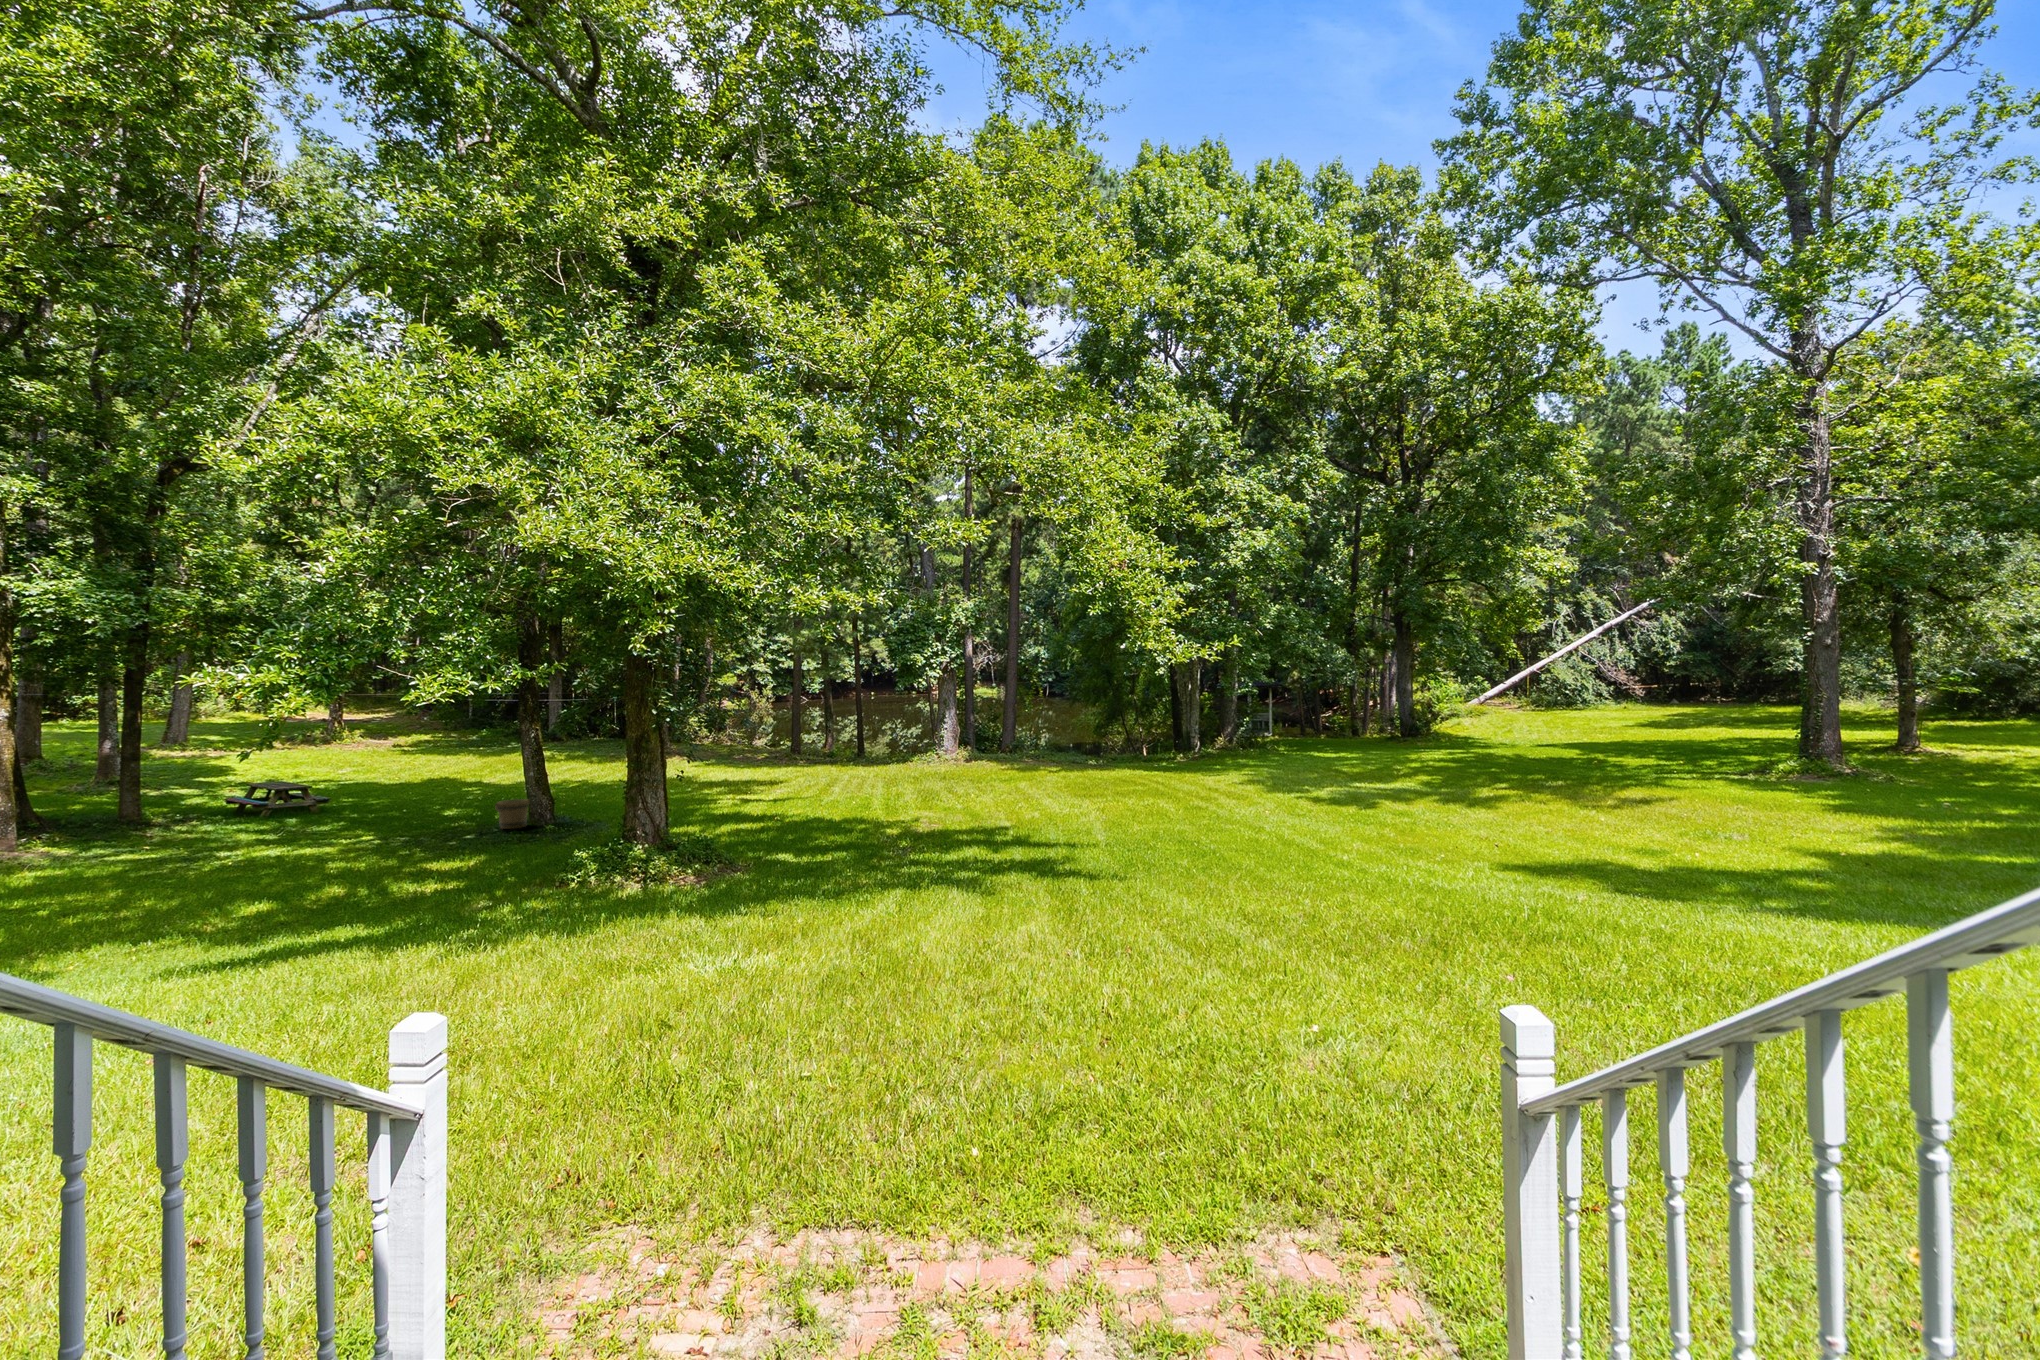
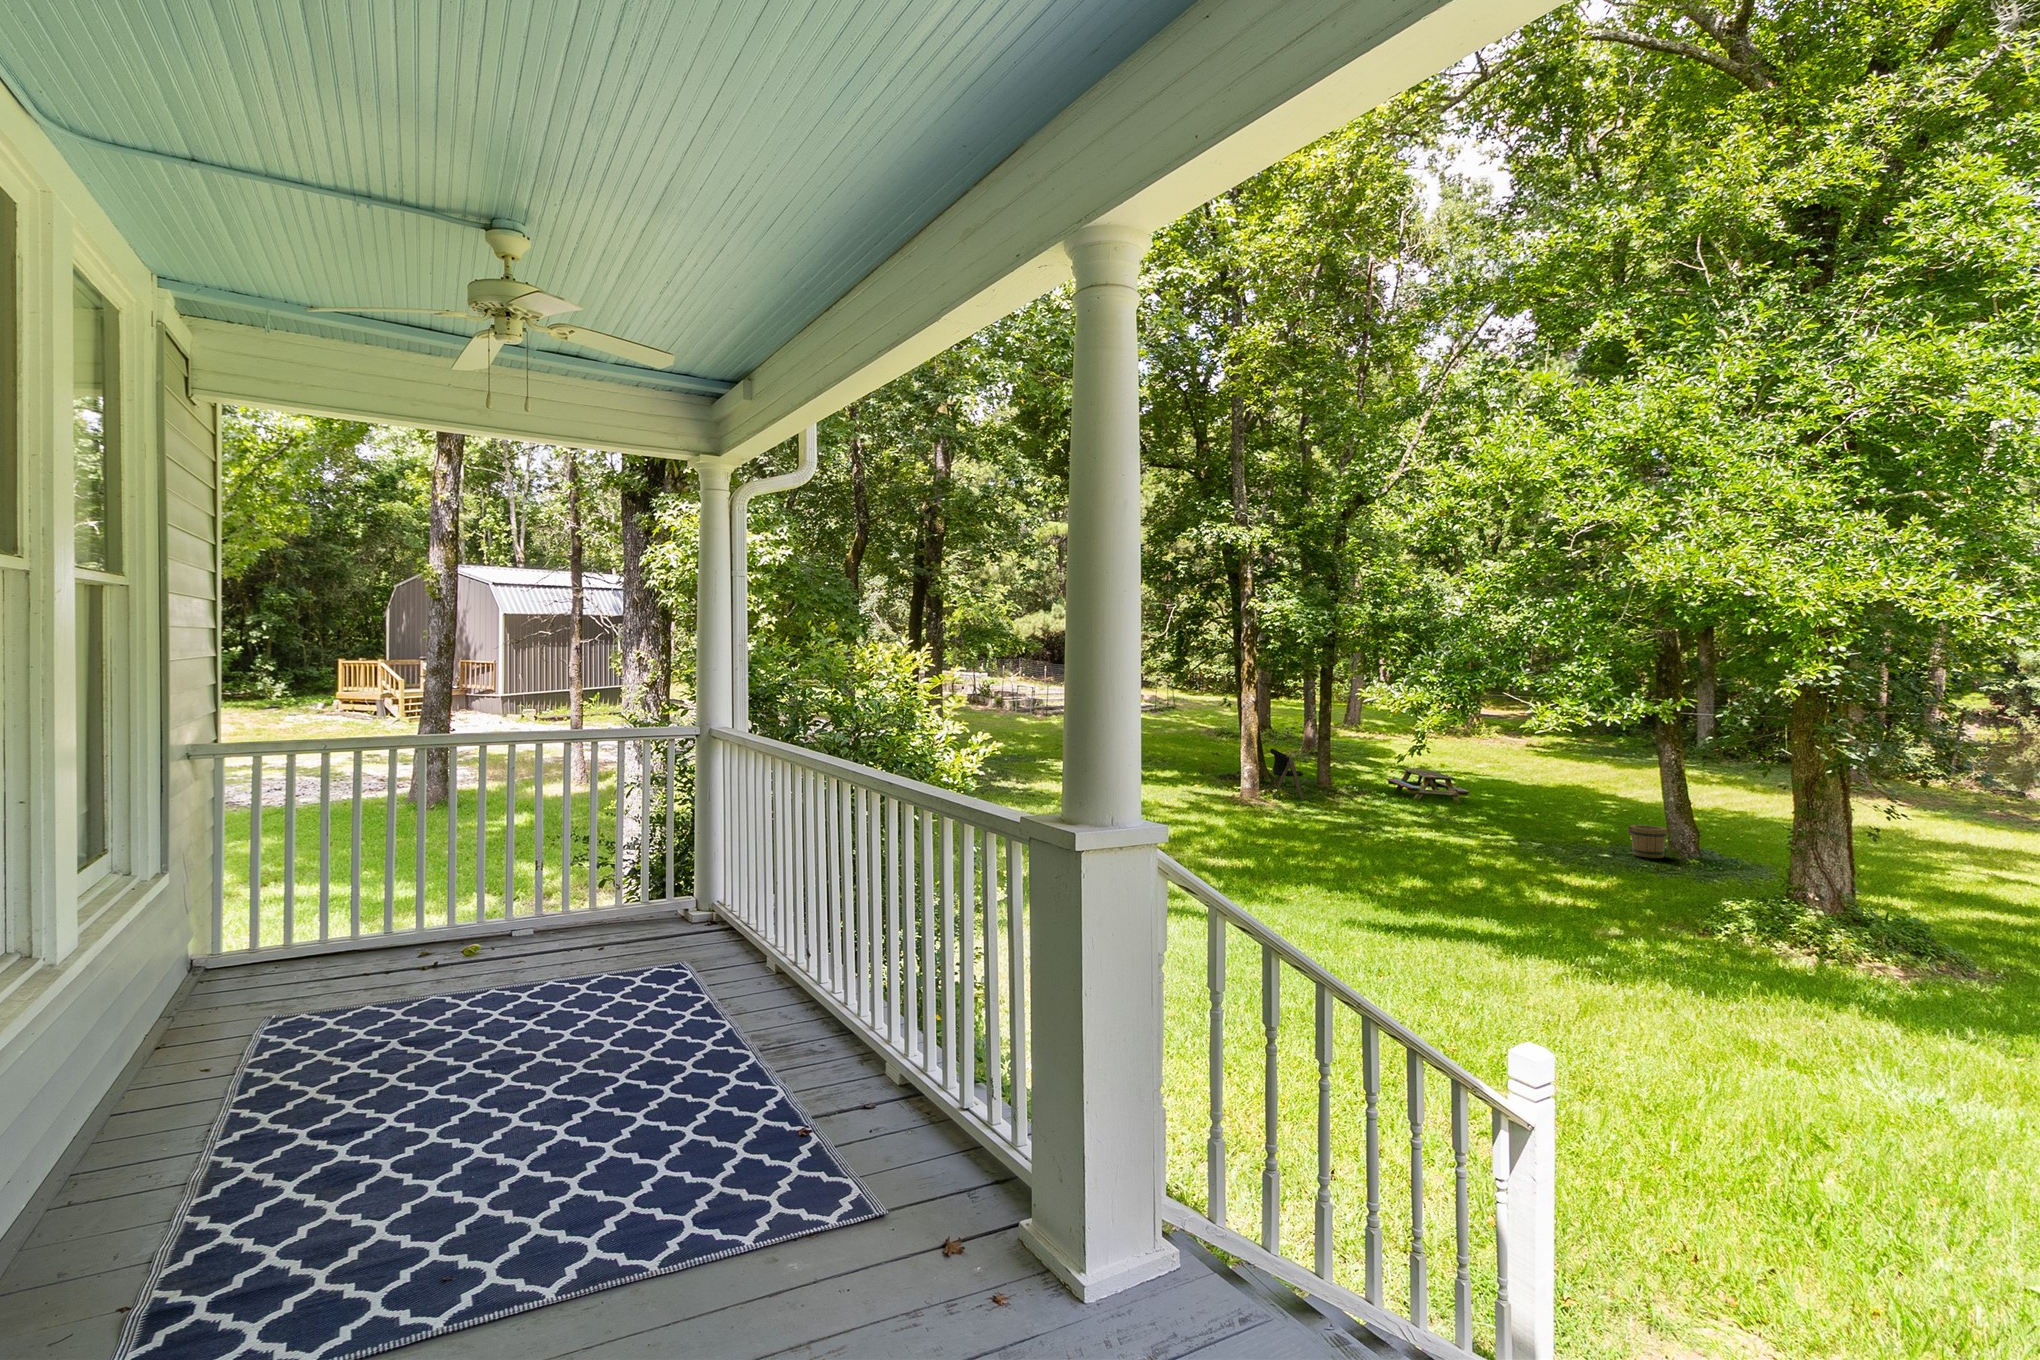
chair: none [36,780,96,846] -> present [1270,748,1304,800]

